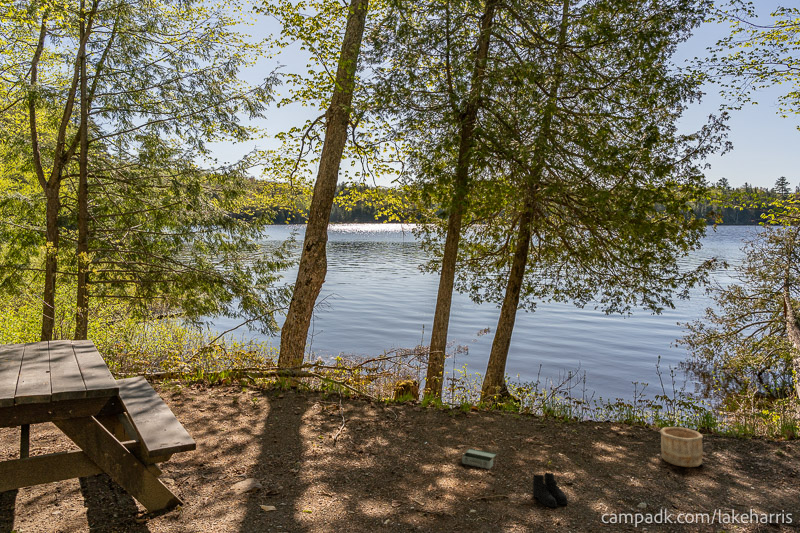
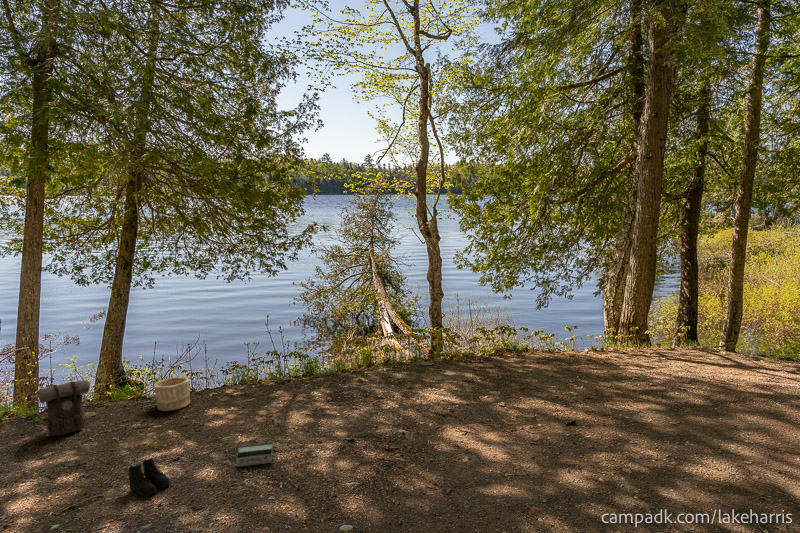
backpack: none [458,386,494,430] -> present [37,380,90,436]
wooden bucket: present [660,427,703,467] -> present [154,376,190,411]
toolbox: present [462,448,496,469] -> present [236,443,273,467]

